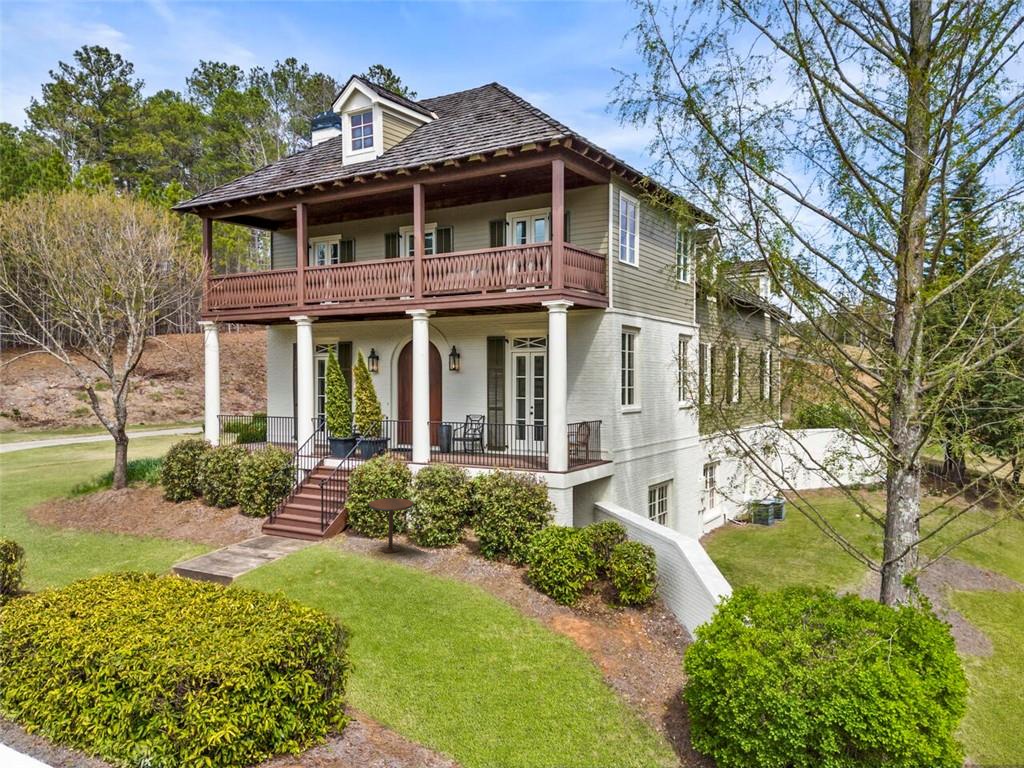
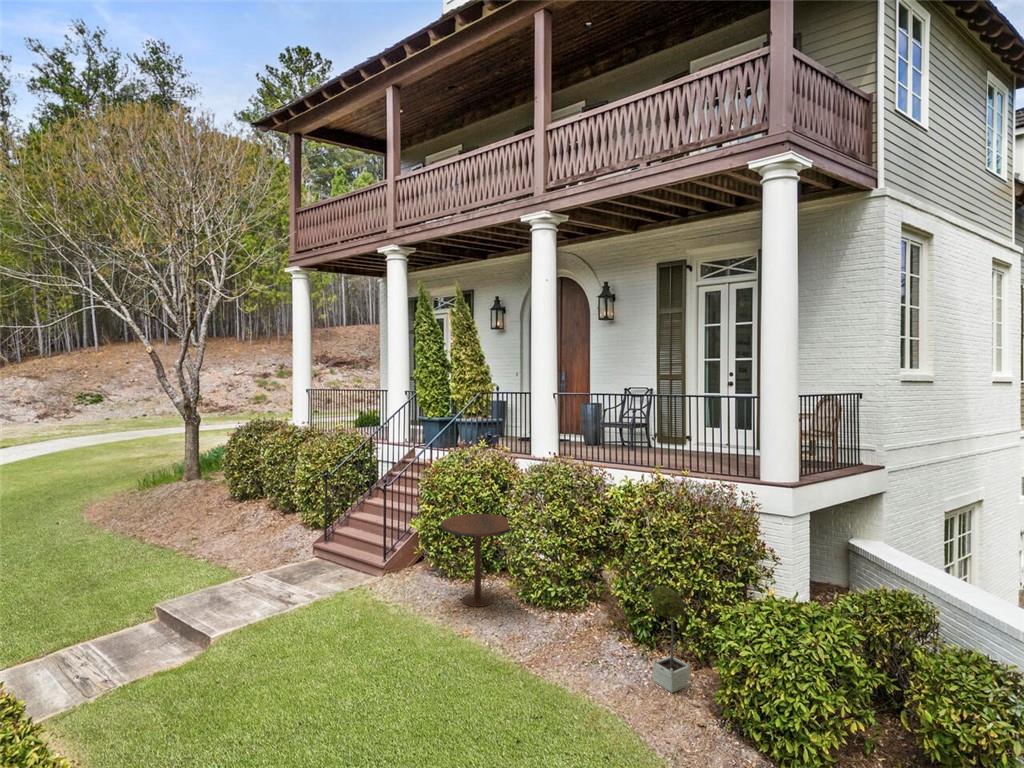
potted tree: none [495,527,516,580] -> present [649,586,690,693]

